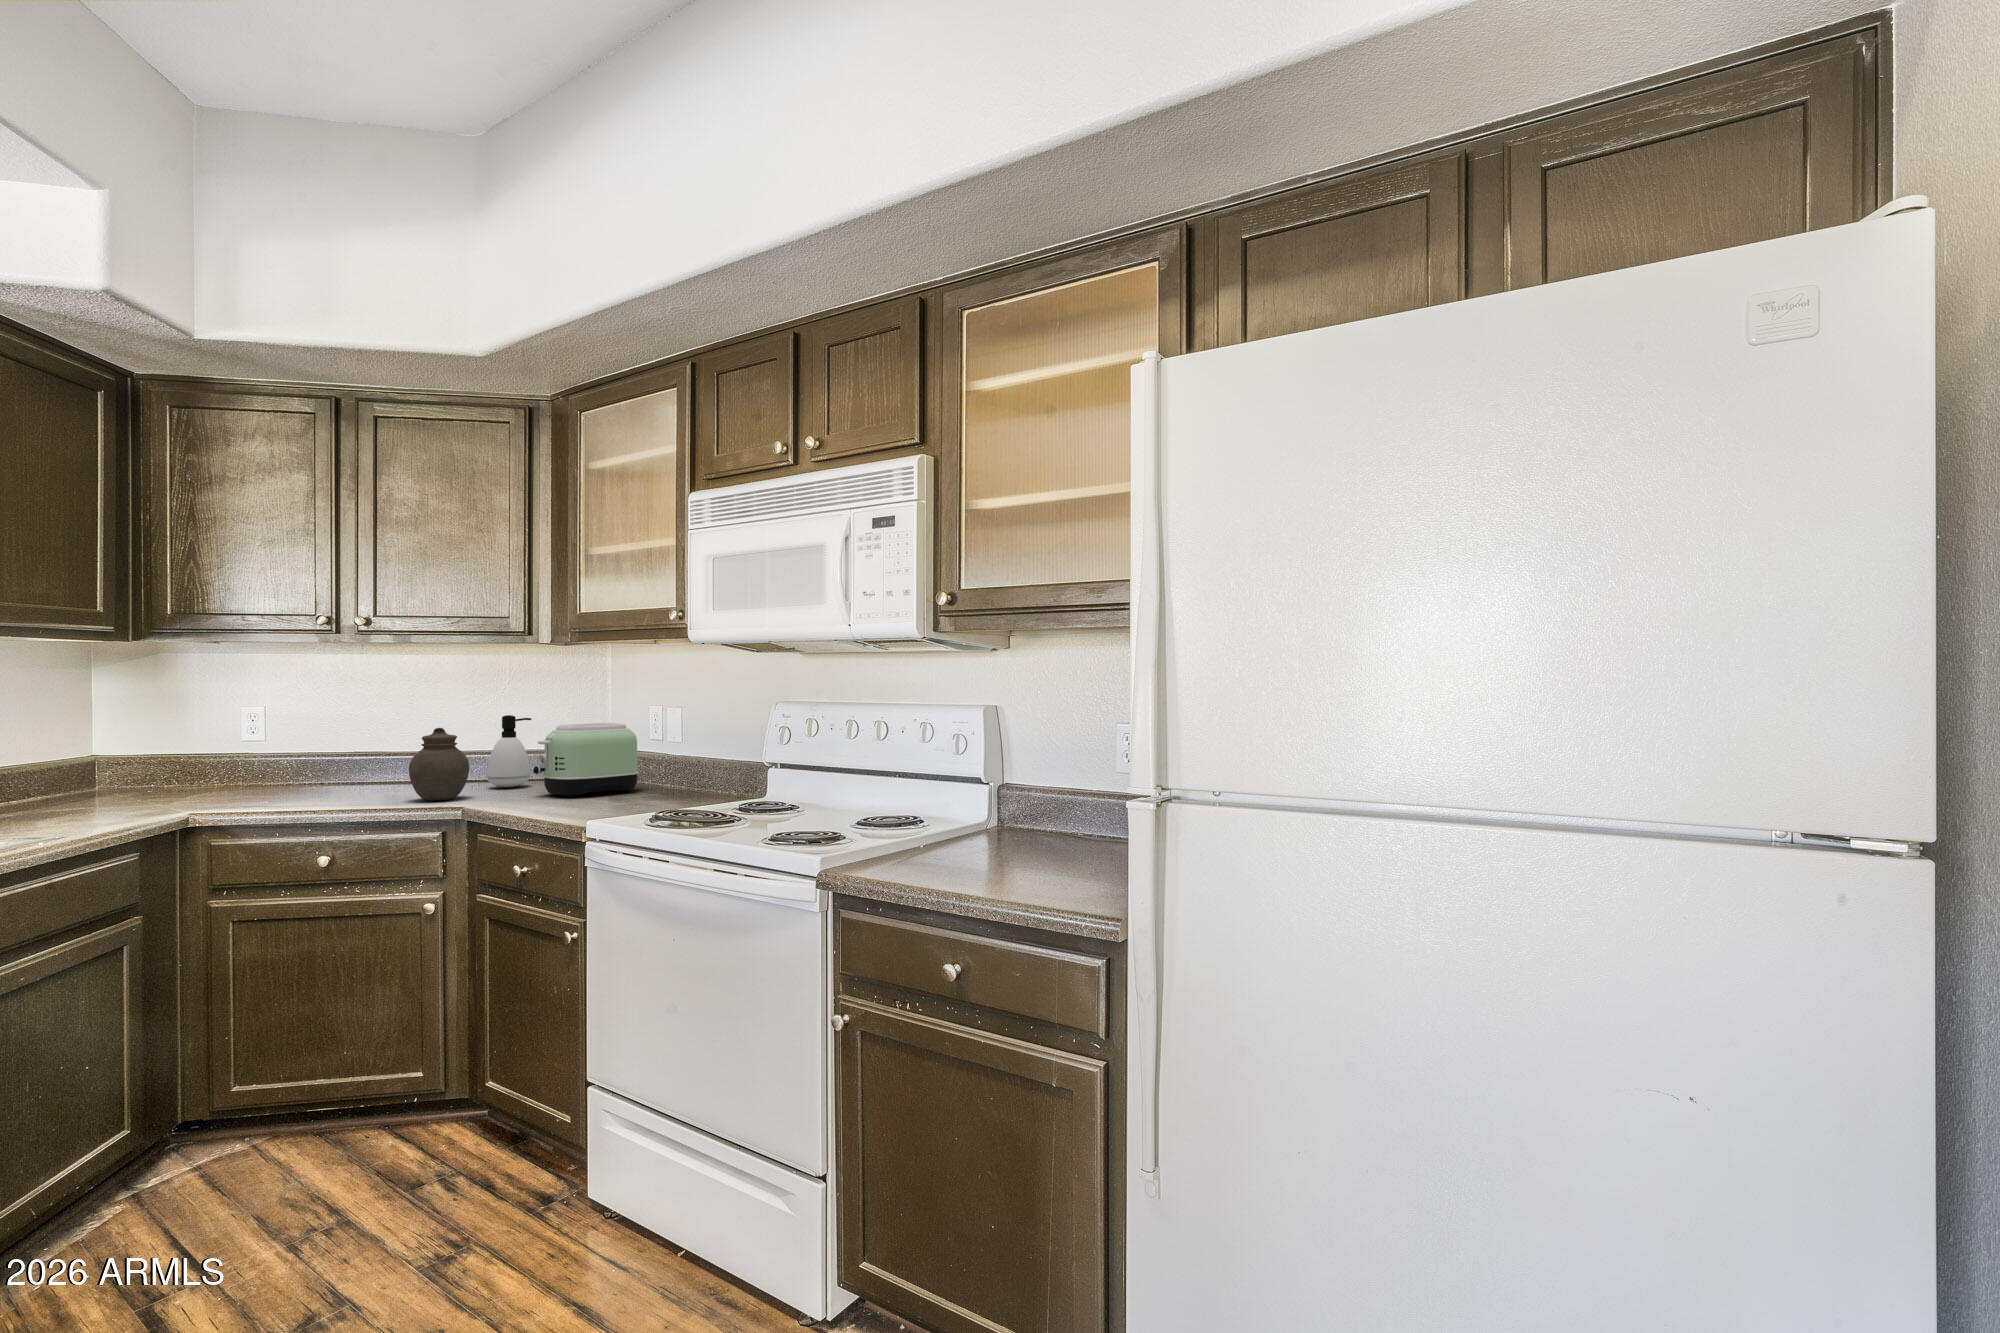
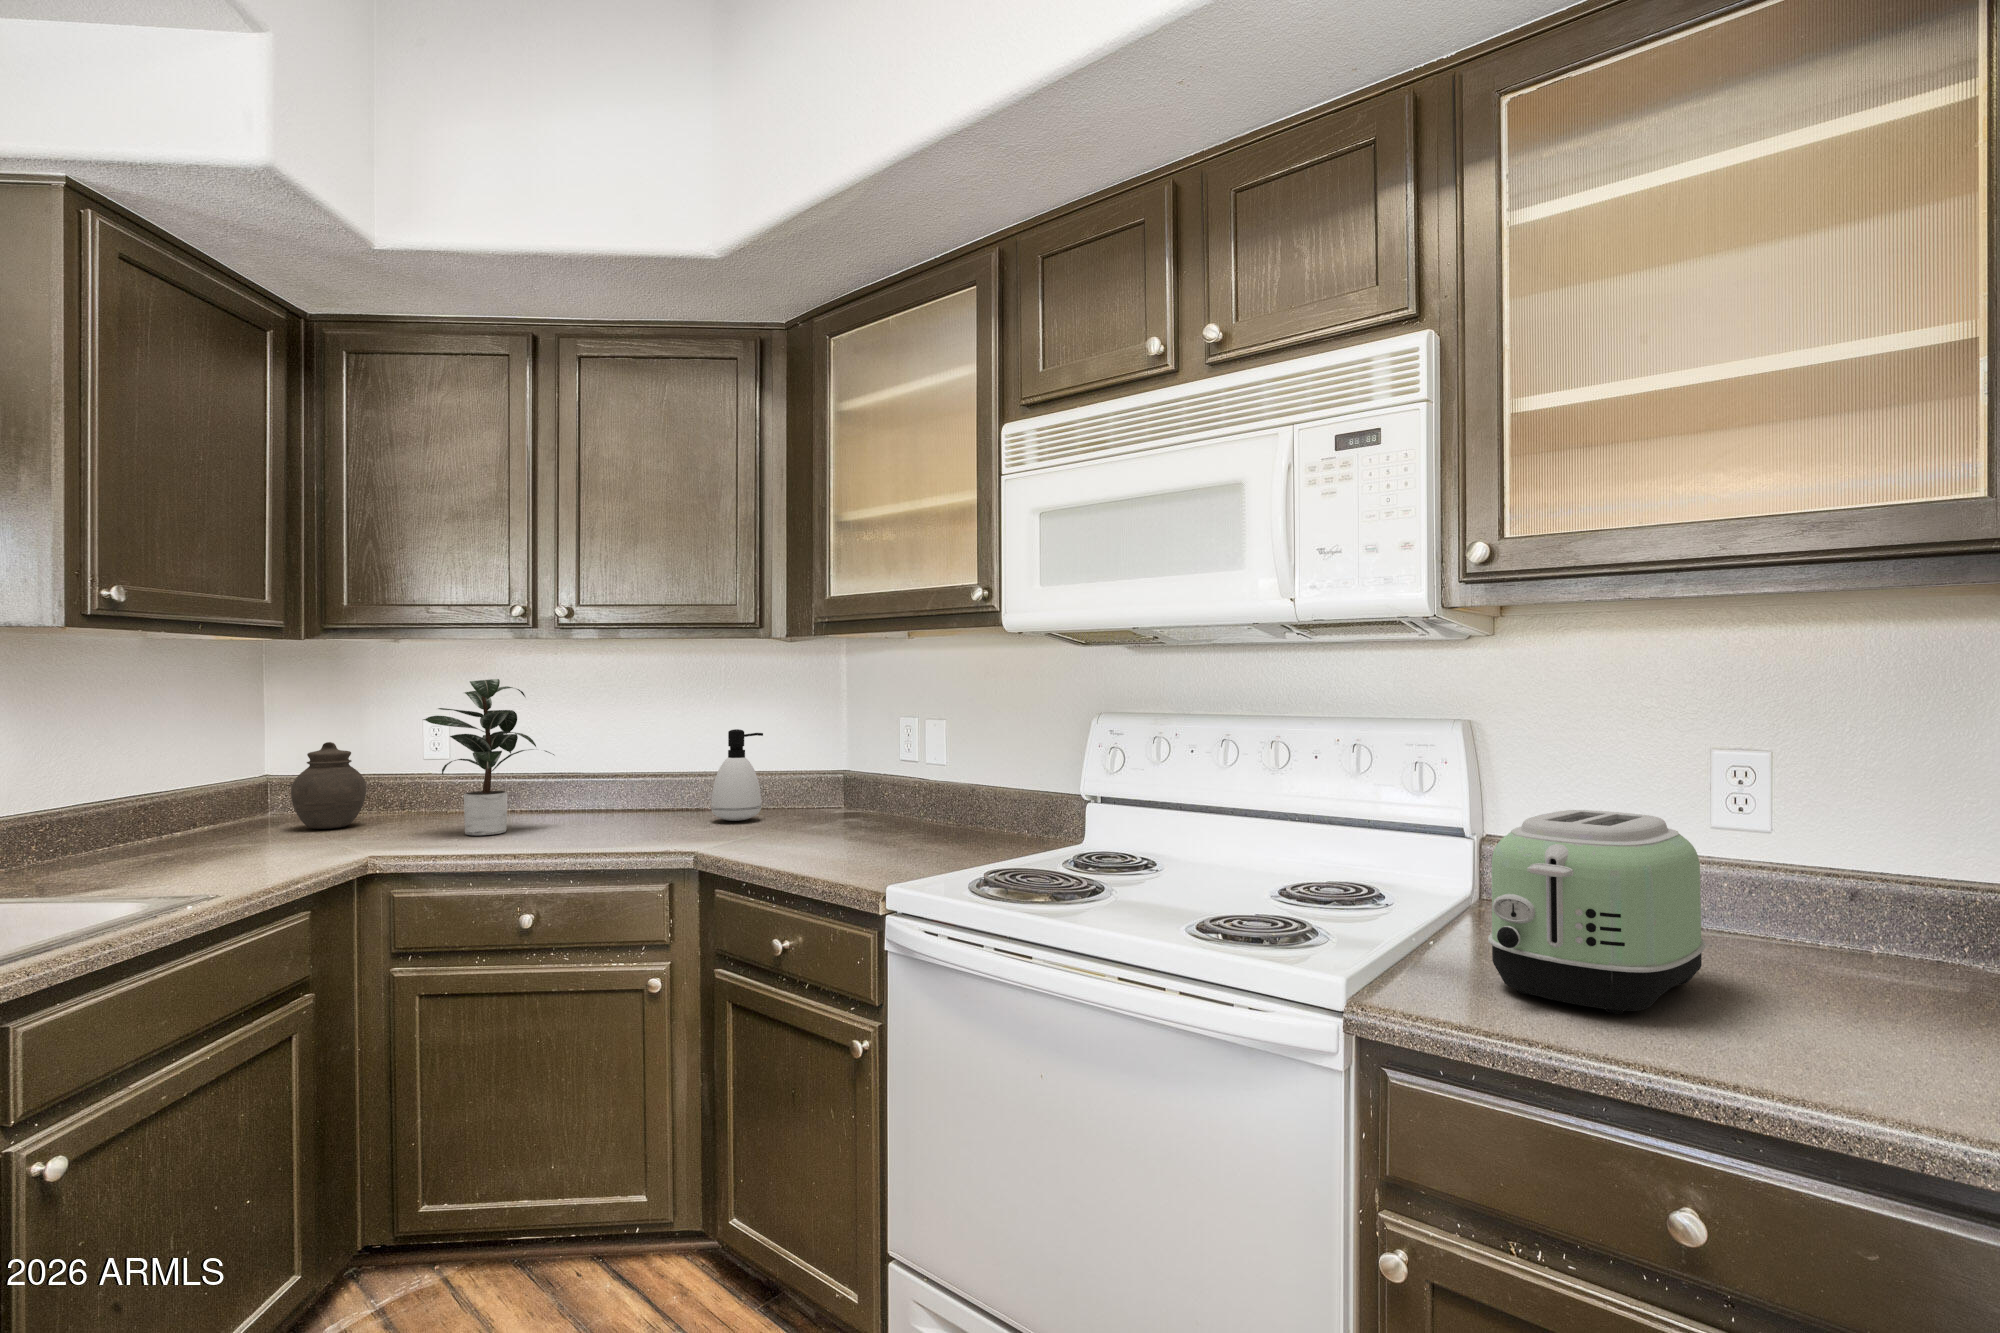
potted plant: none [225,674,366,800] -> present [423,679,554,835]
toaster: present [533,723,639,797] -> present [1488,810,1706,1014]
jar: present [409,728,469,801] -> present [291,742,366,829]

